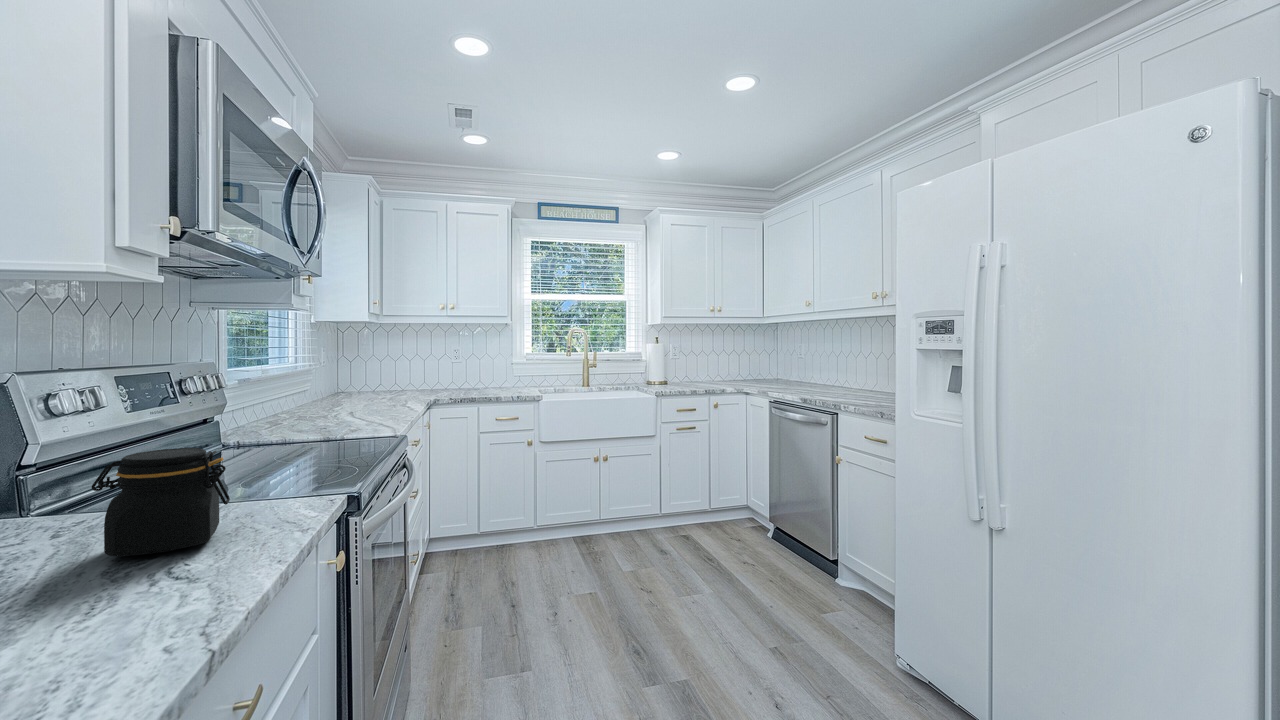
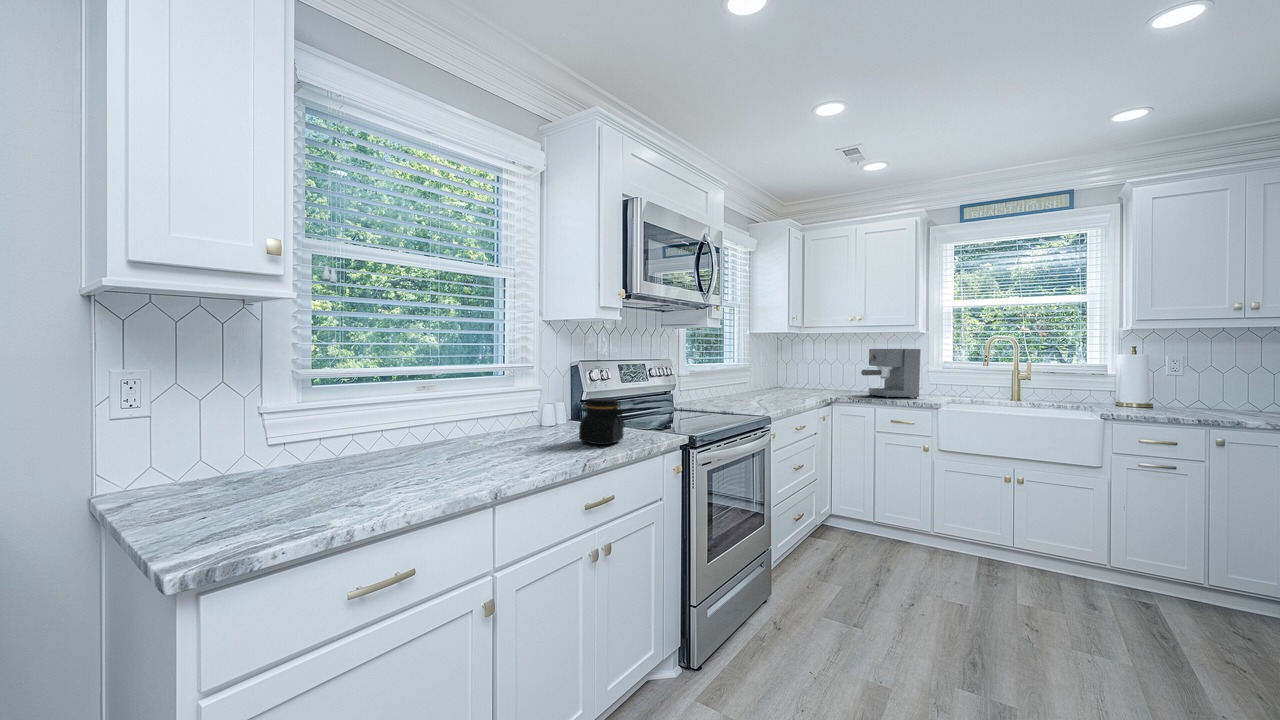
coffee maker: none [452,341,509,394] -> present [861,349,920,398]

